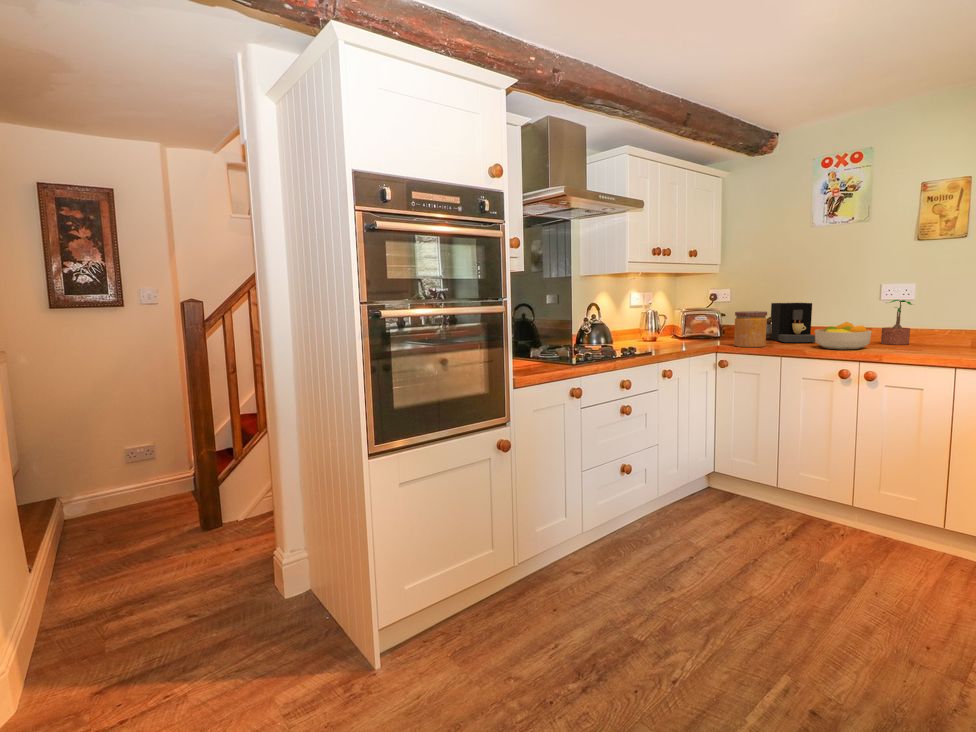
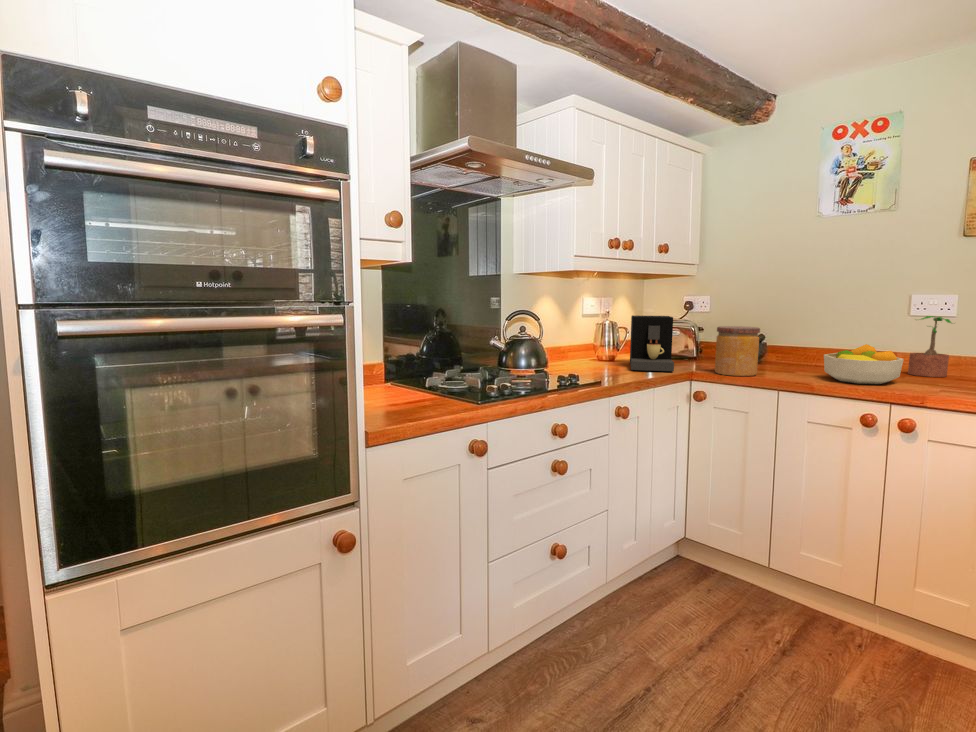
coffee maker: present [770,303,816,342] -> present [630,315,674,371]

